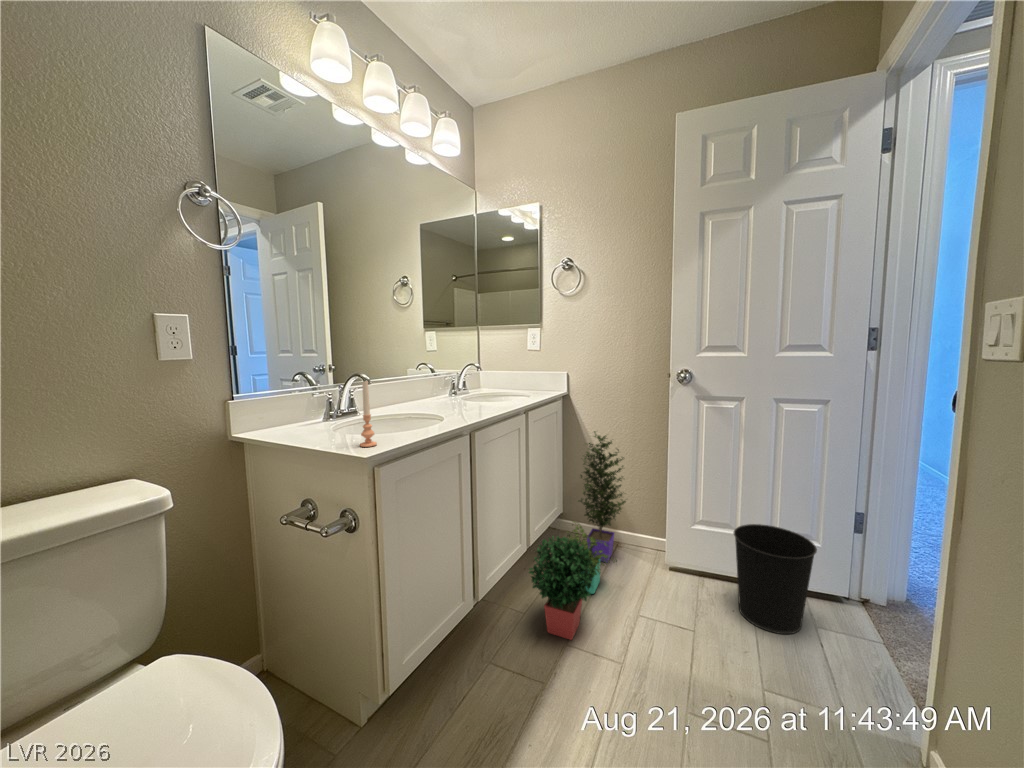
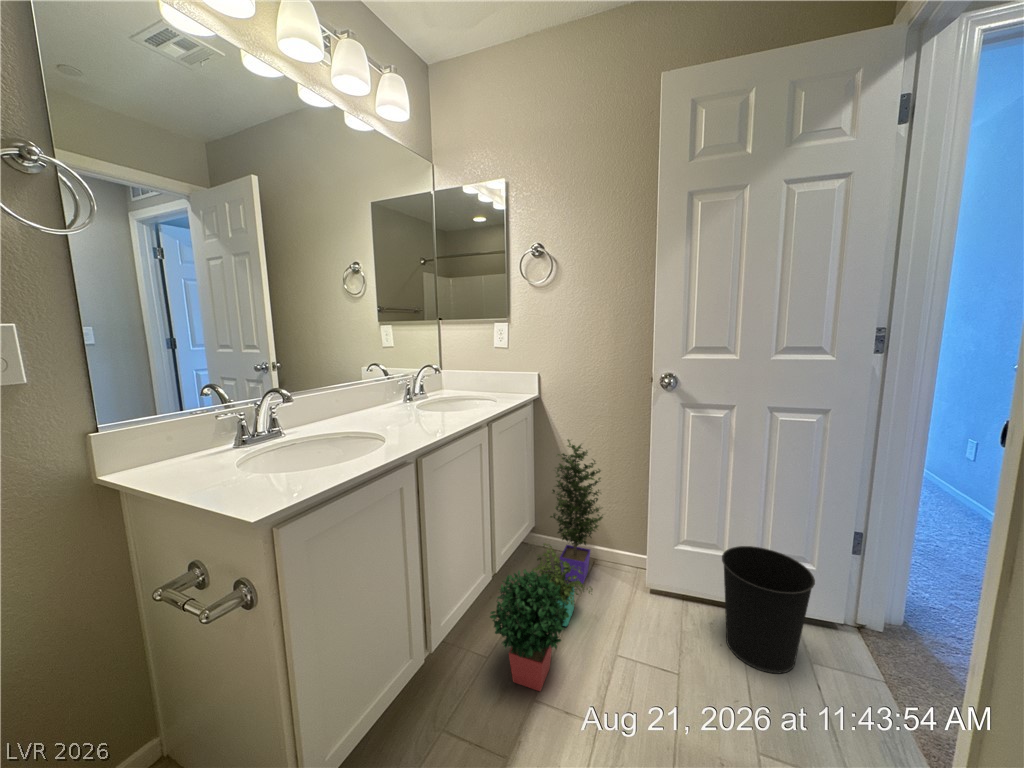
candle: present [360,381,377,447] -> none [253,413,278,501]

